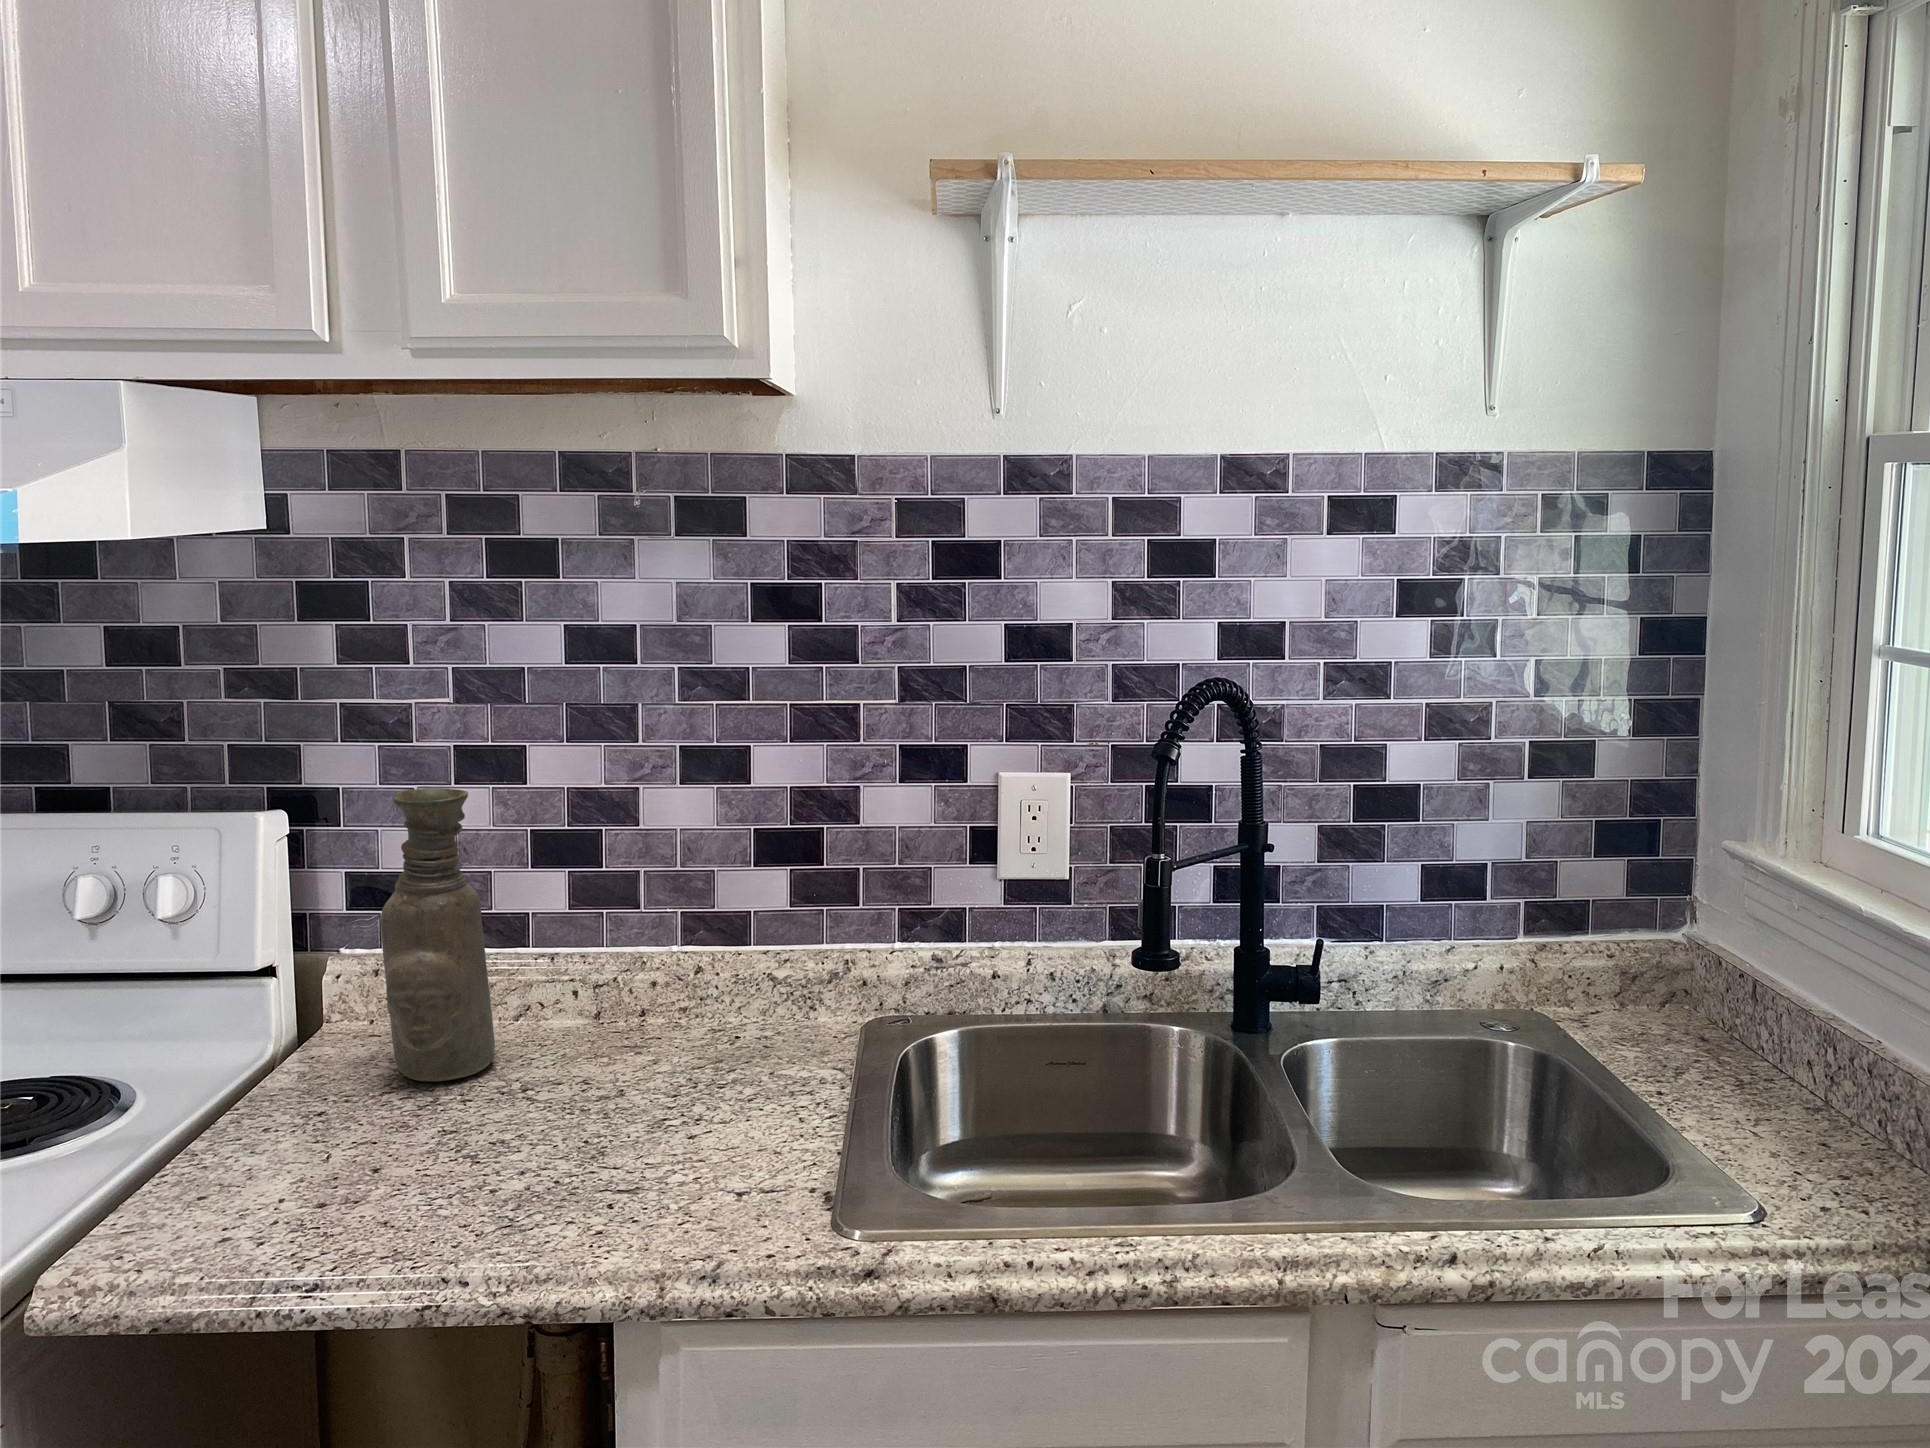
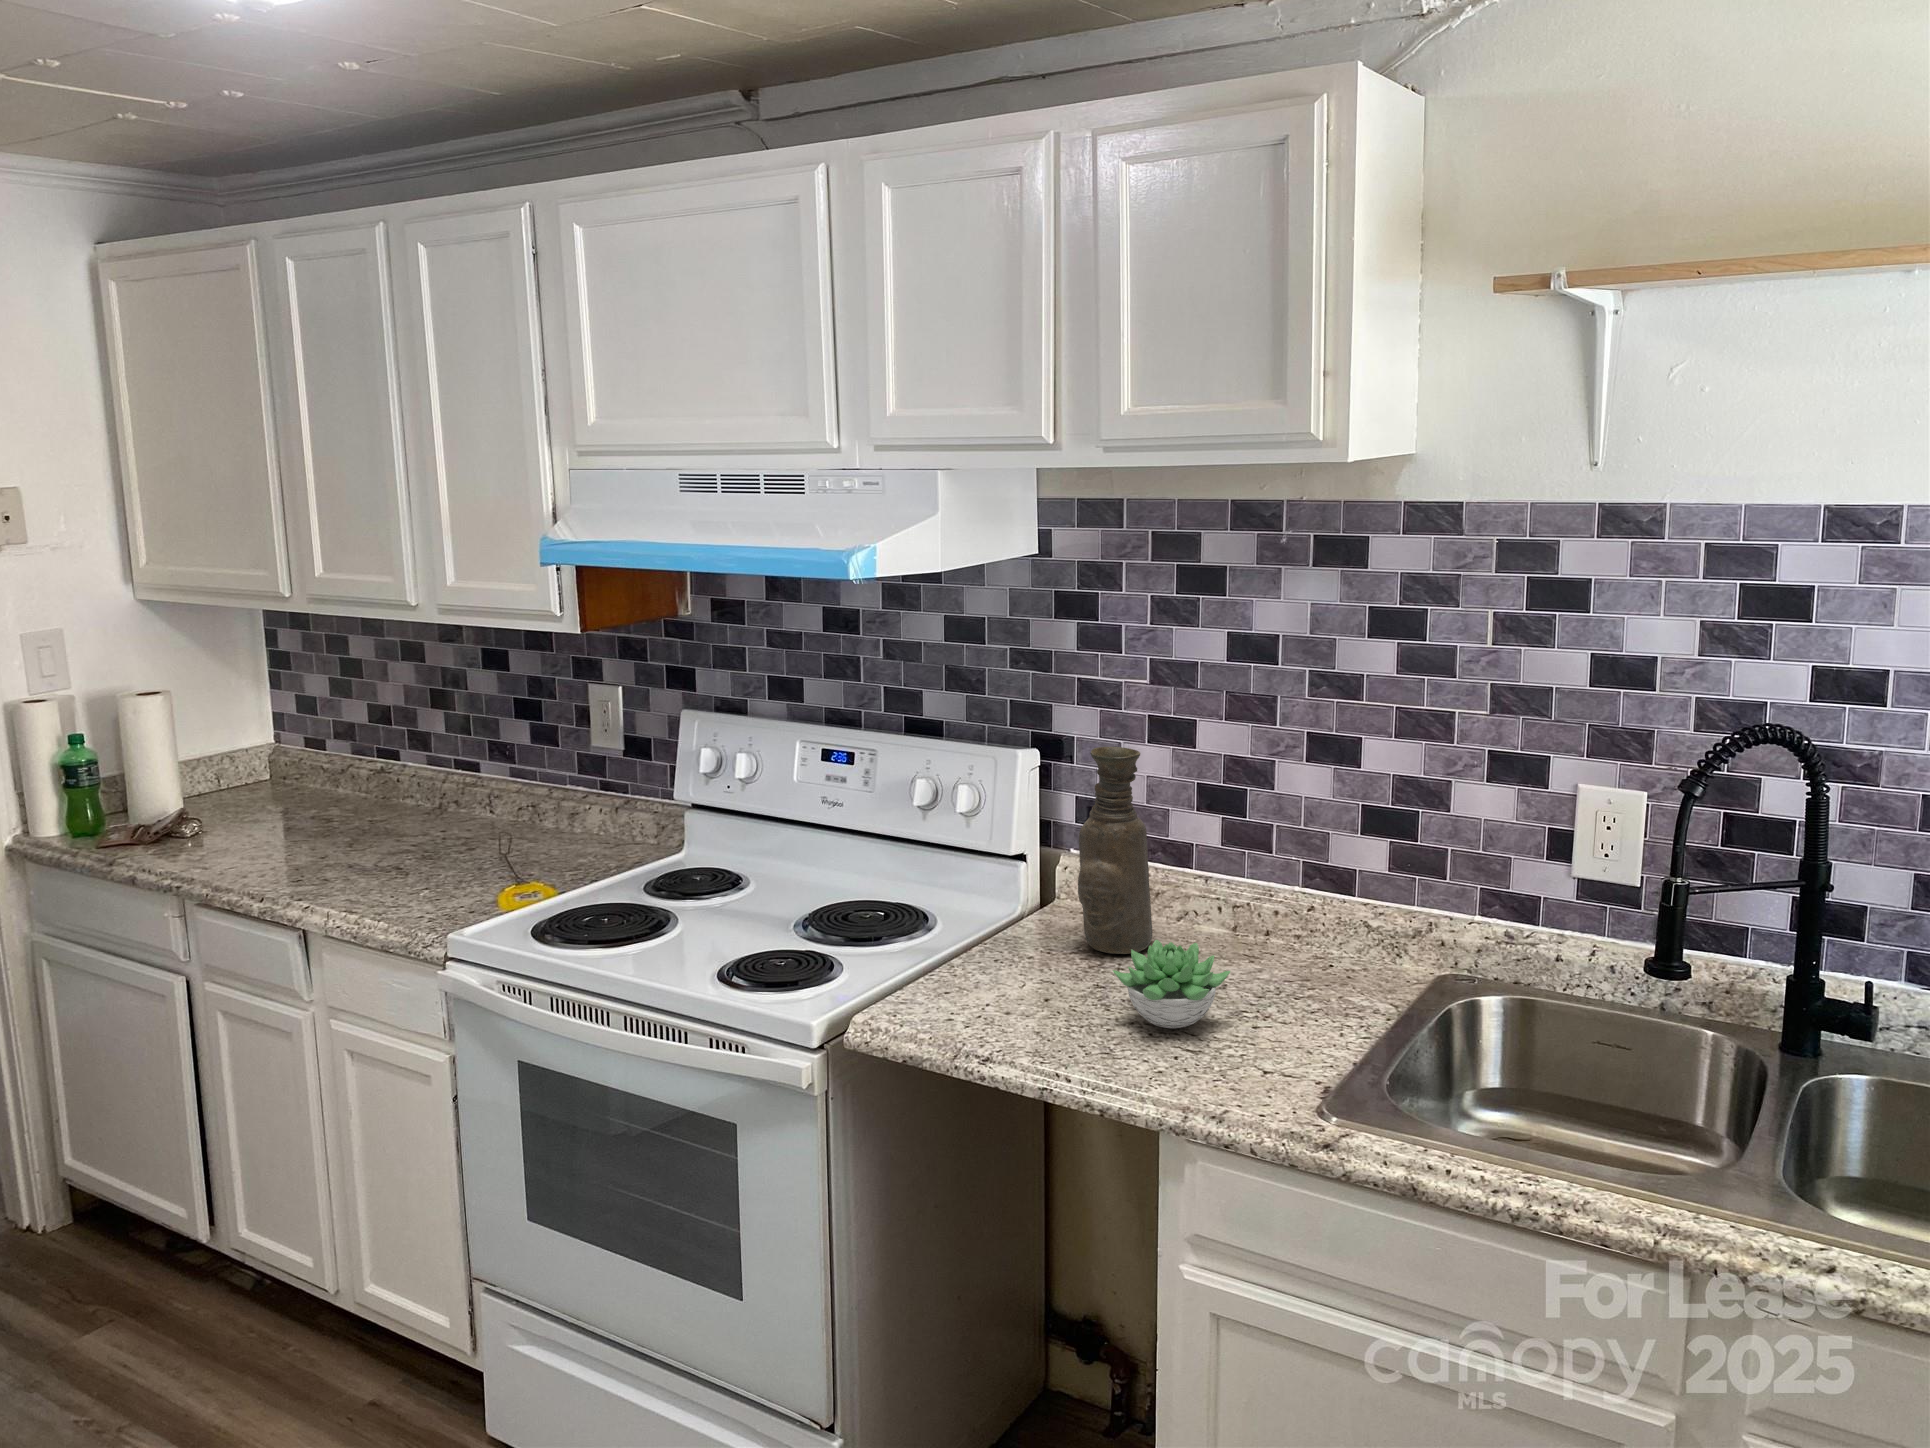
succulent plant: none [490,1038,656,1167] -> present [1113,940,1230,1028]

